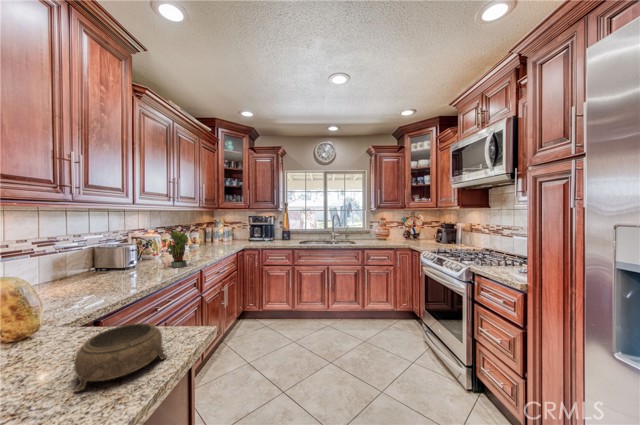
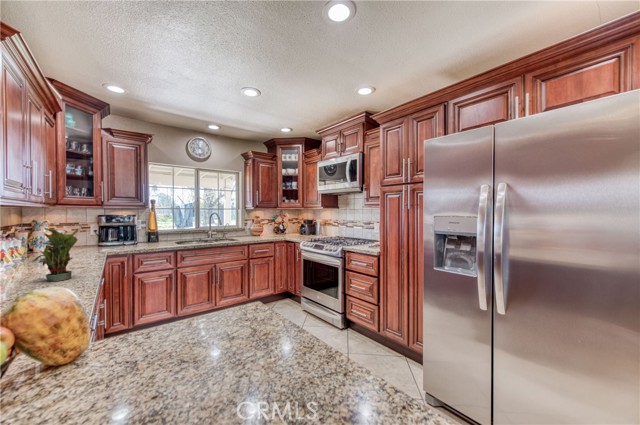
decorative bowl: present [74,323,166,392] -> none [200,297,259,343]

